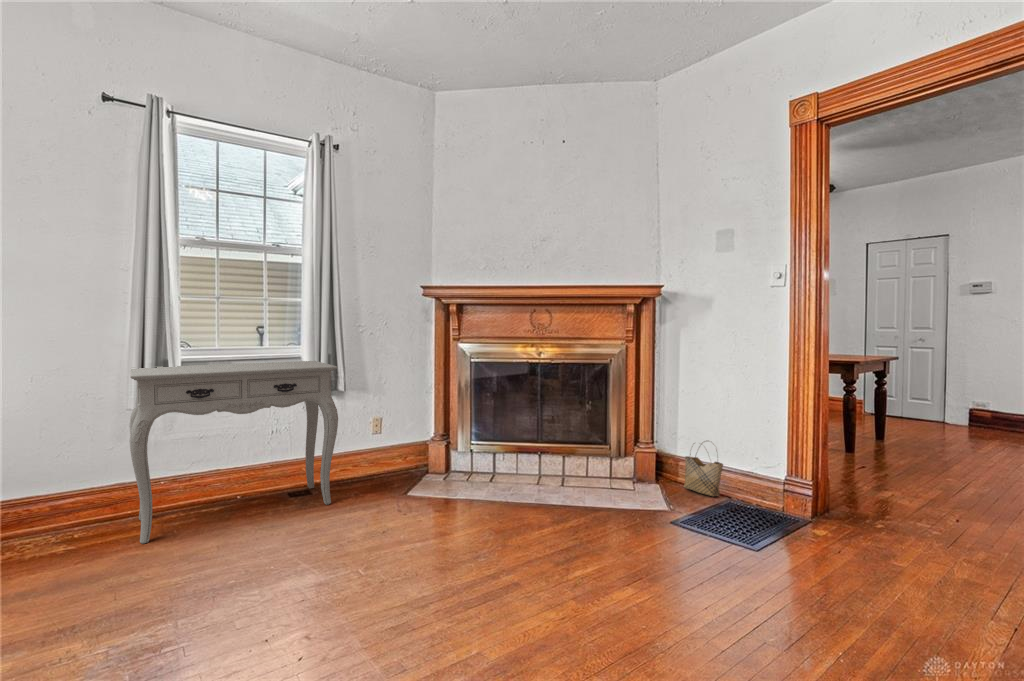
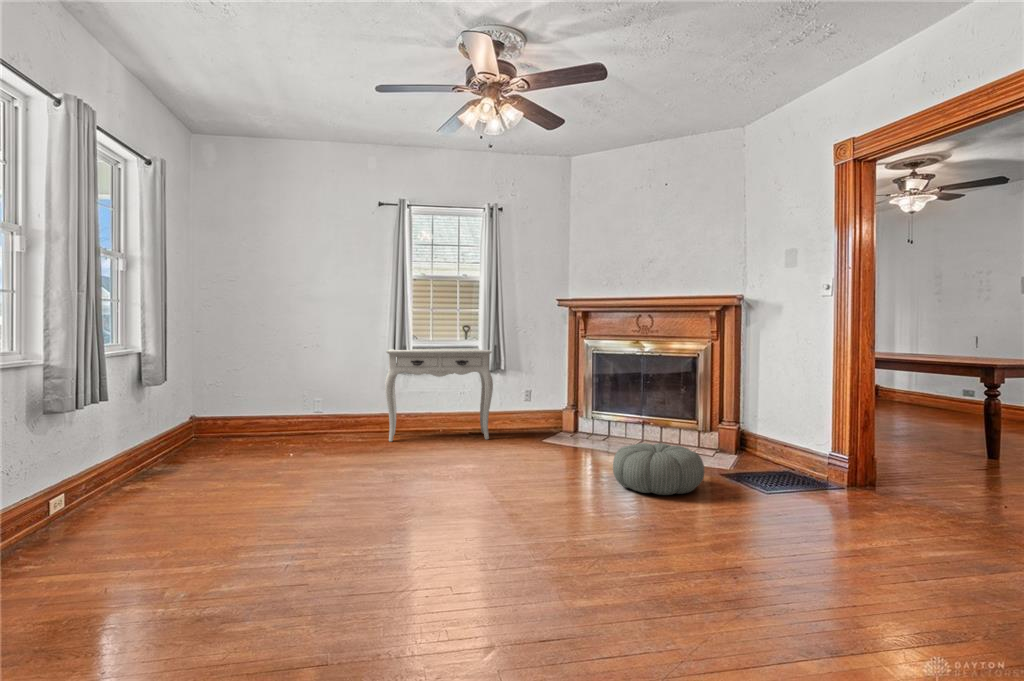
woven basket: present [684,443,723,496] -> none [752,419,780,465]
pouf: none [610,508,755,612] -> present [613,443,704,495]

